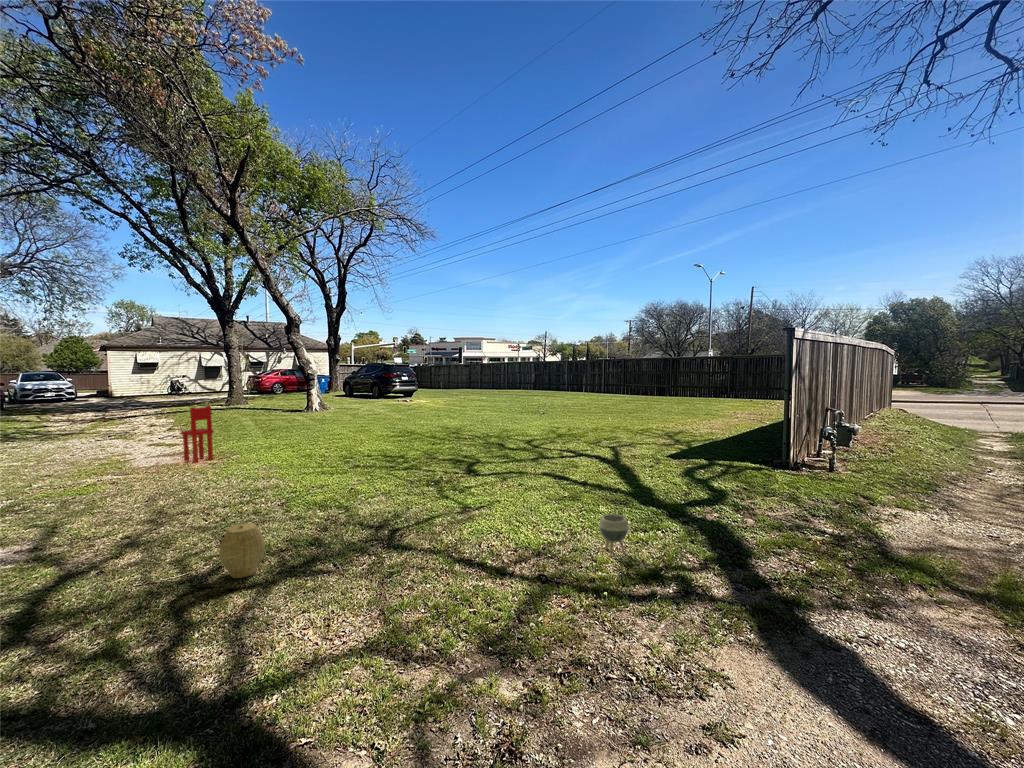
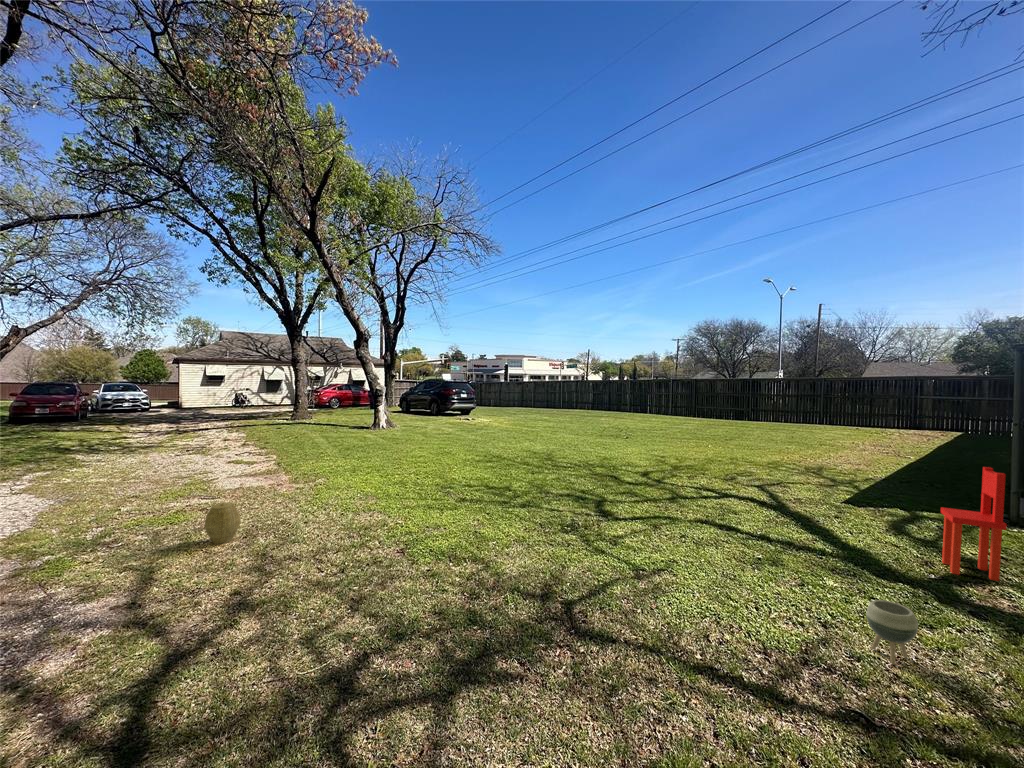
chair: present [181,406,214,463] -> present [941,467,1007,581]
woven basket: present [219,523,265,578] -> present [204,503,241,544]

